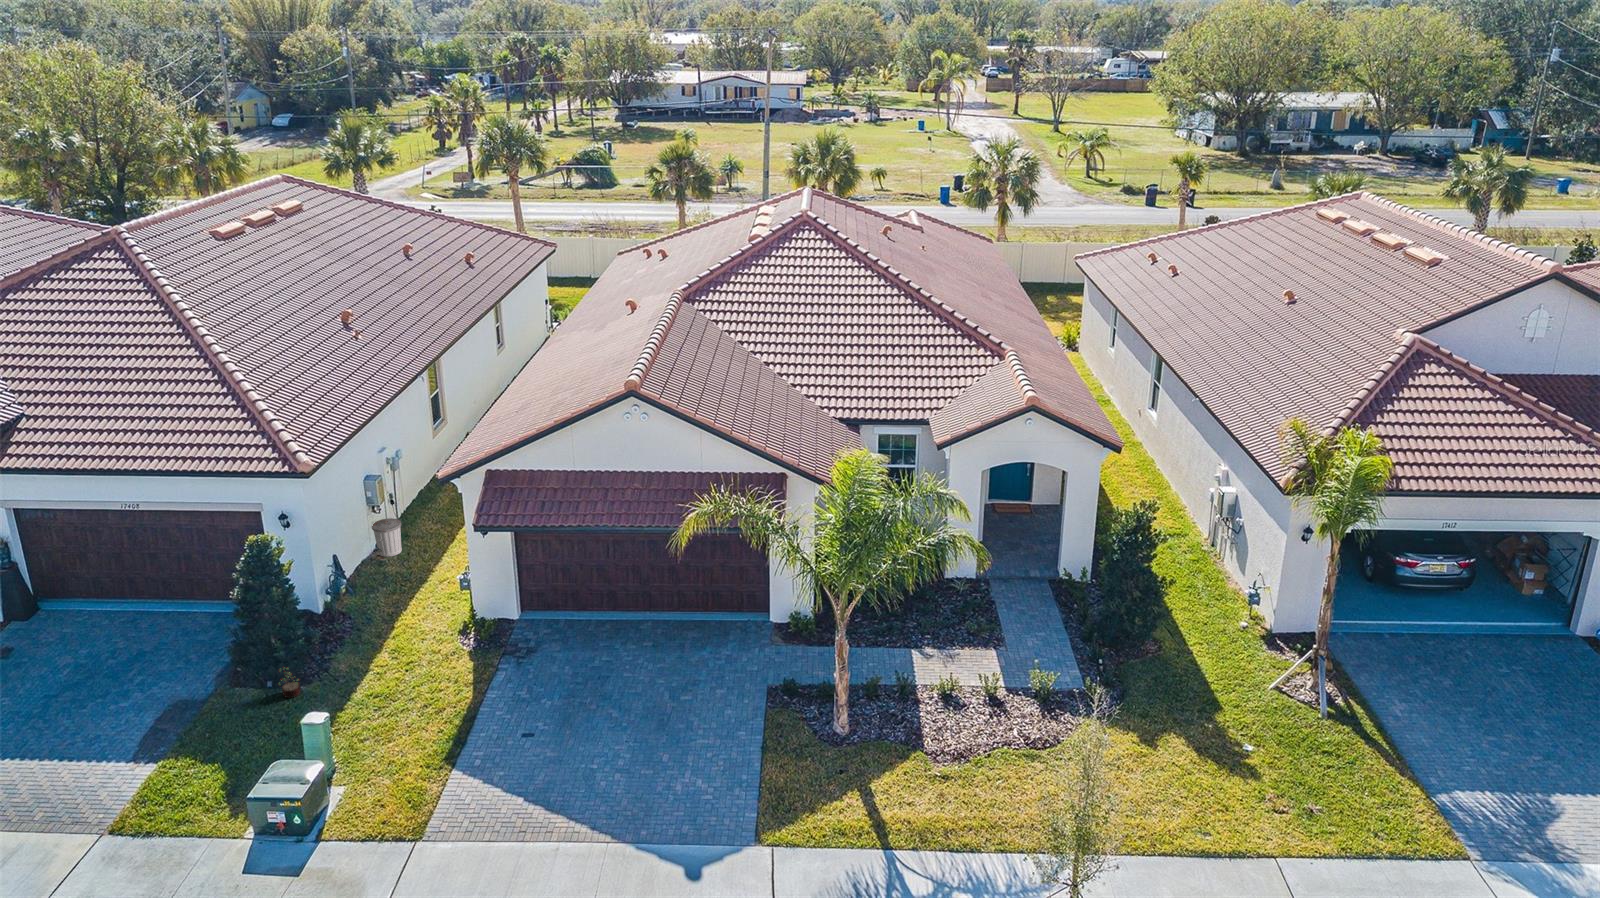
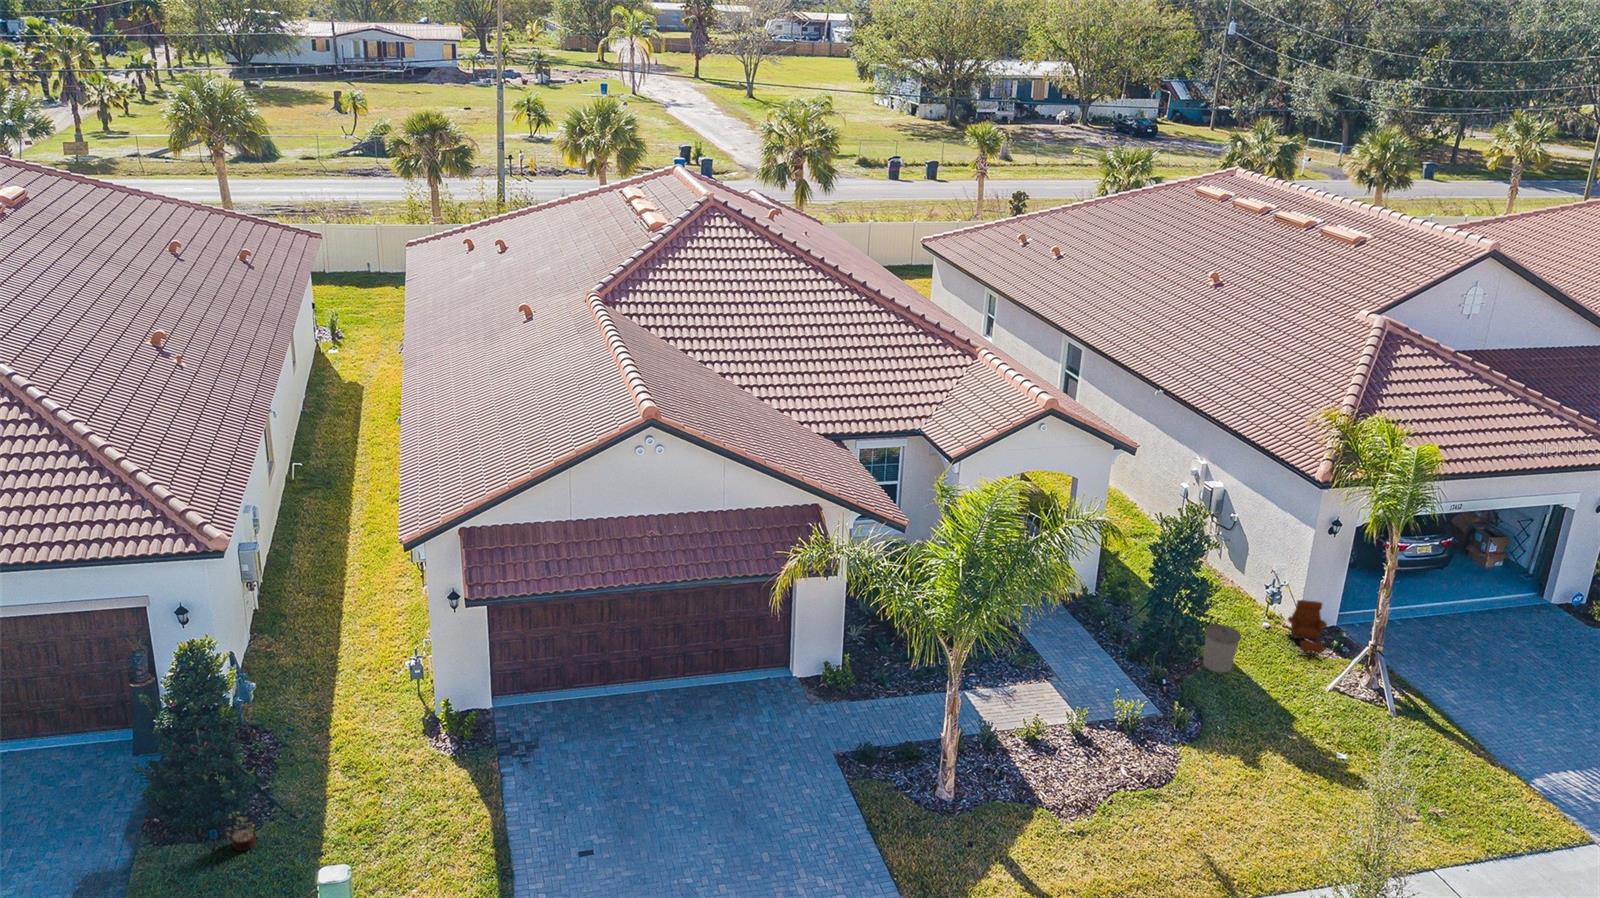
trash can: present [372,518,402,557] -> present [1203,624,1241,673]
lounge chair: none [1256,602,1295,663] -> present [1288,600,1327,661]

